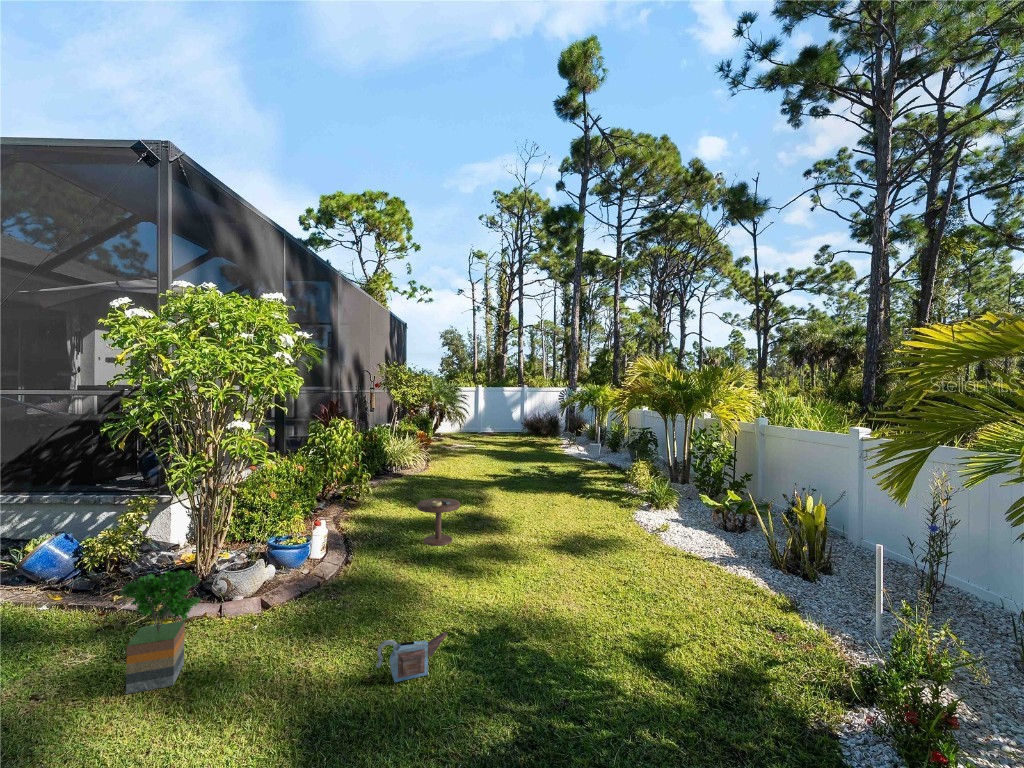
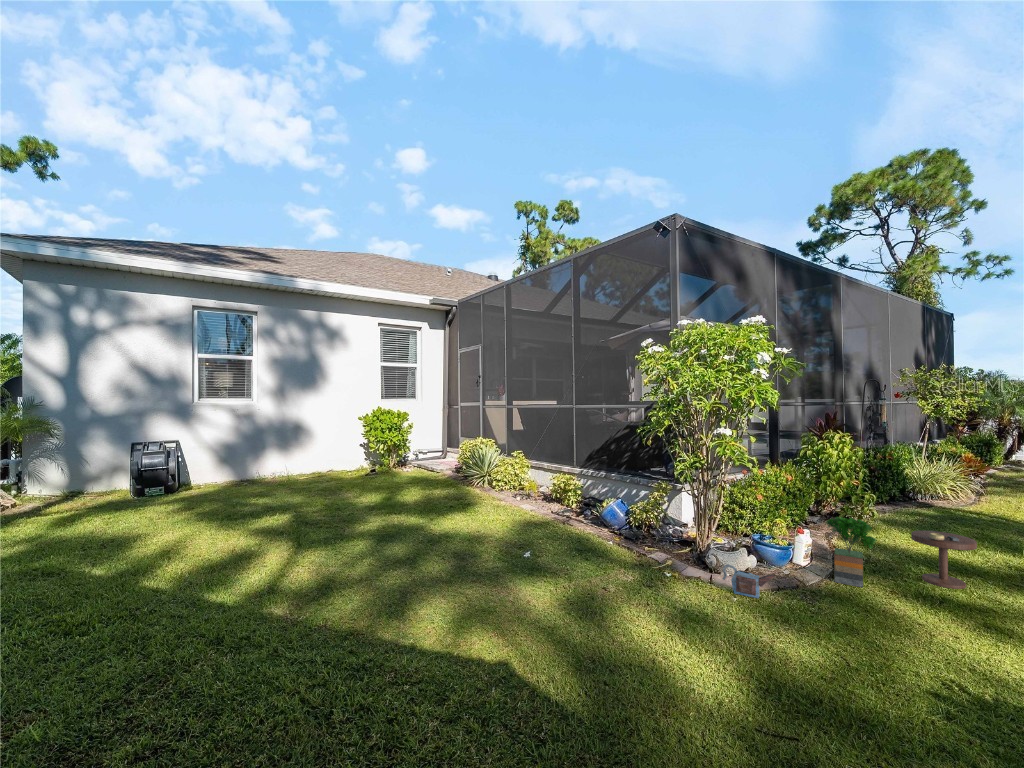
potted tree: present [120,570,201,694] -> present [826,517,876,587]
watering can: present [376,632,448,682] -> present [722,564,775,598]

